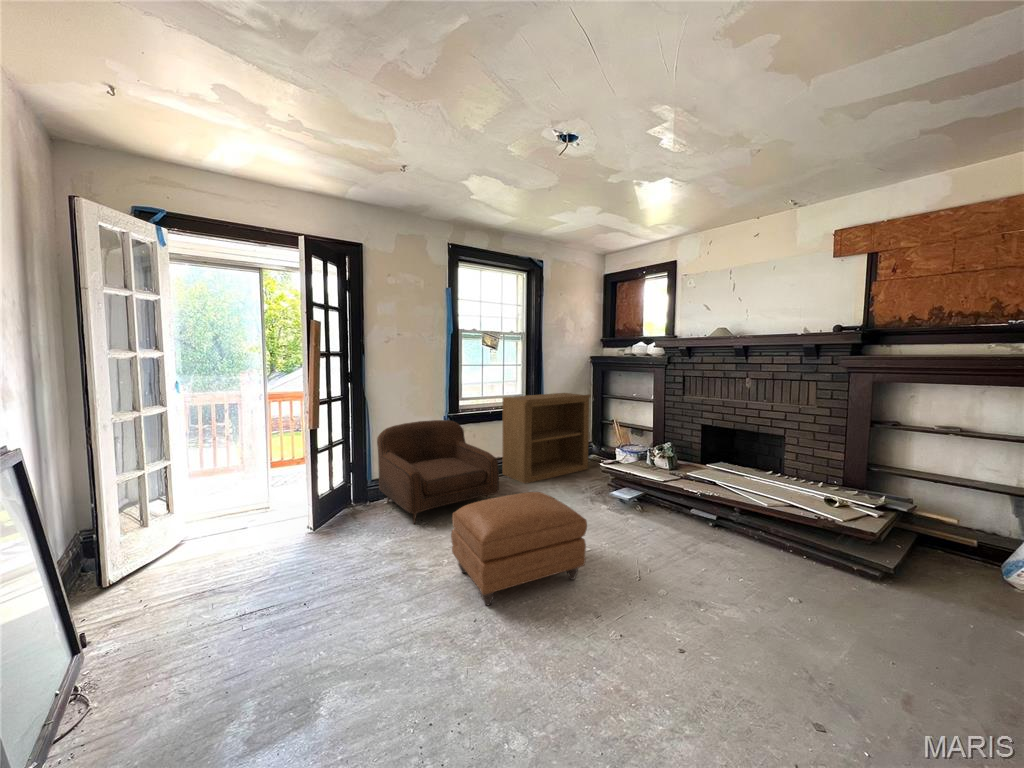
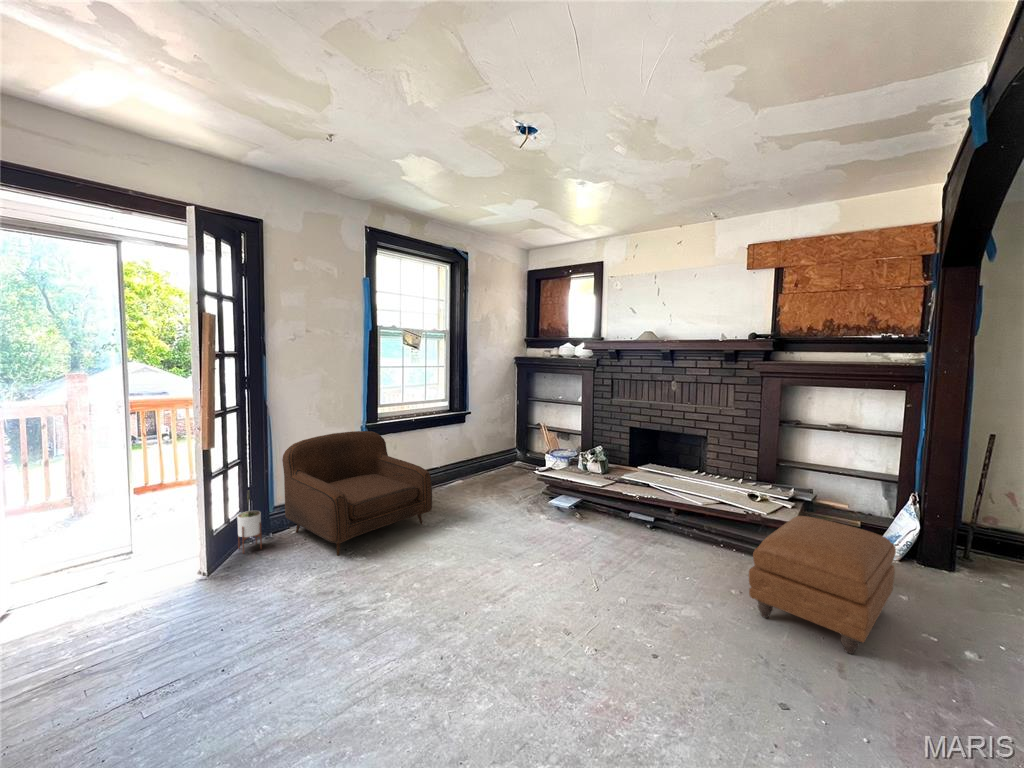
bookshelf: present [502,393,591,483] -> none [426,396,520,498]
potted plant: none [340,458,358,516] -> present [237,490,262,554]
ottoman: present [451,492,587,606] -> present [749,516,896,654]

